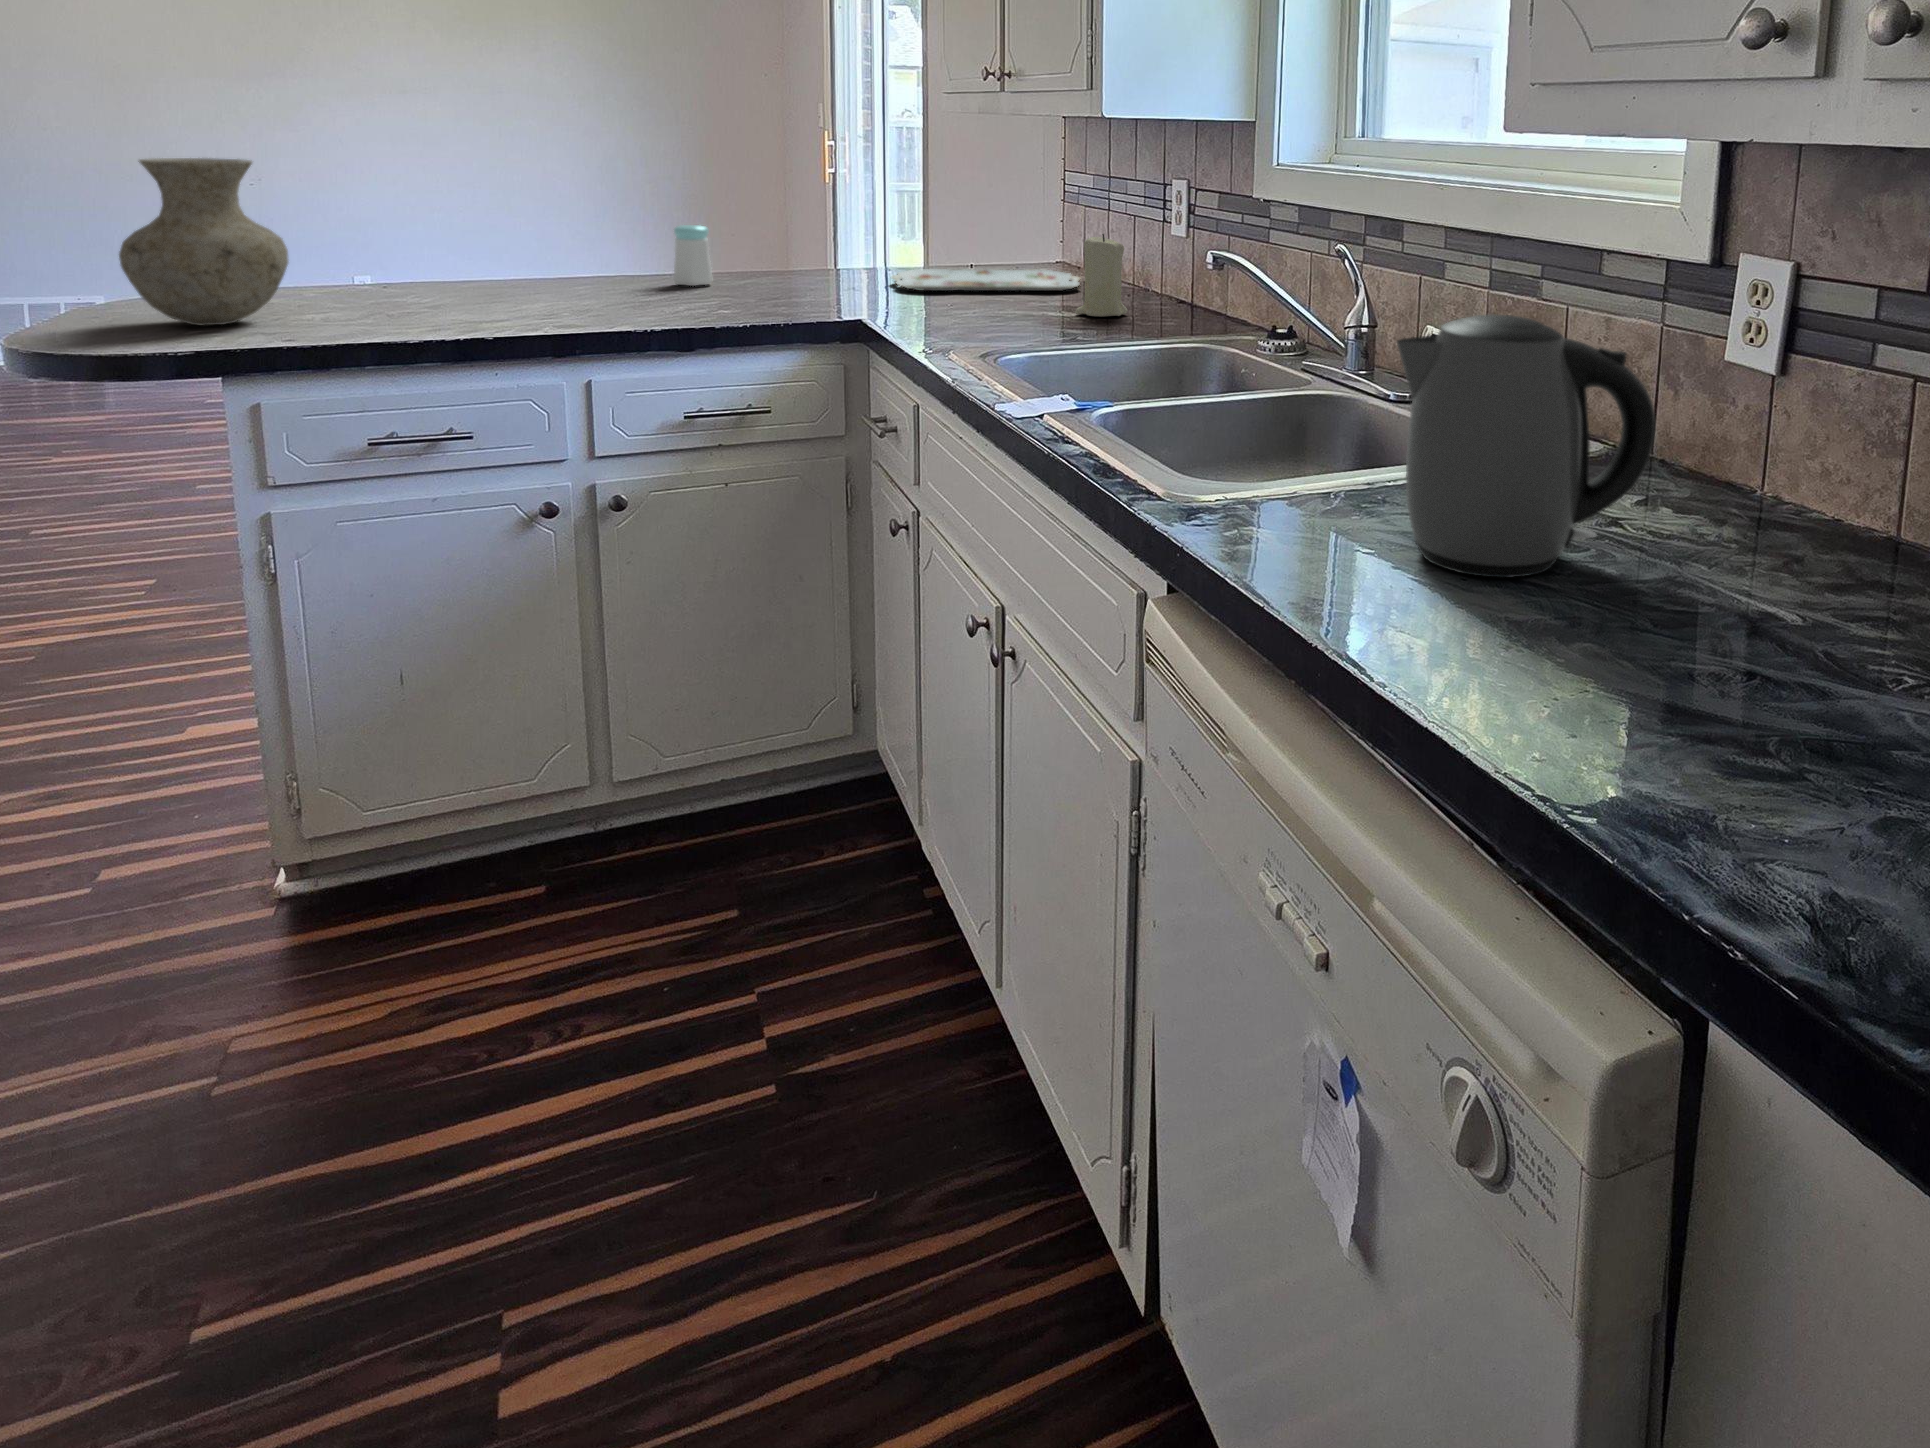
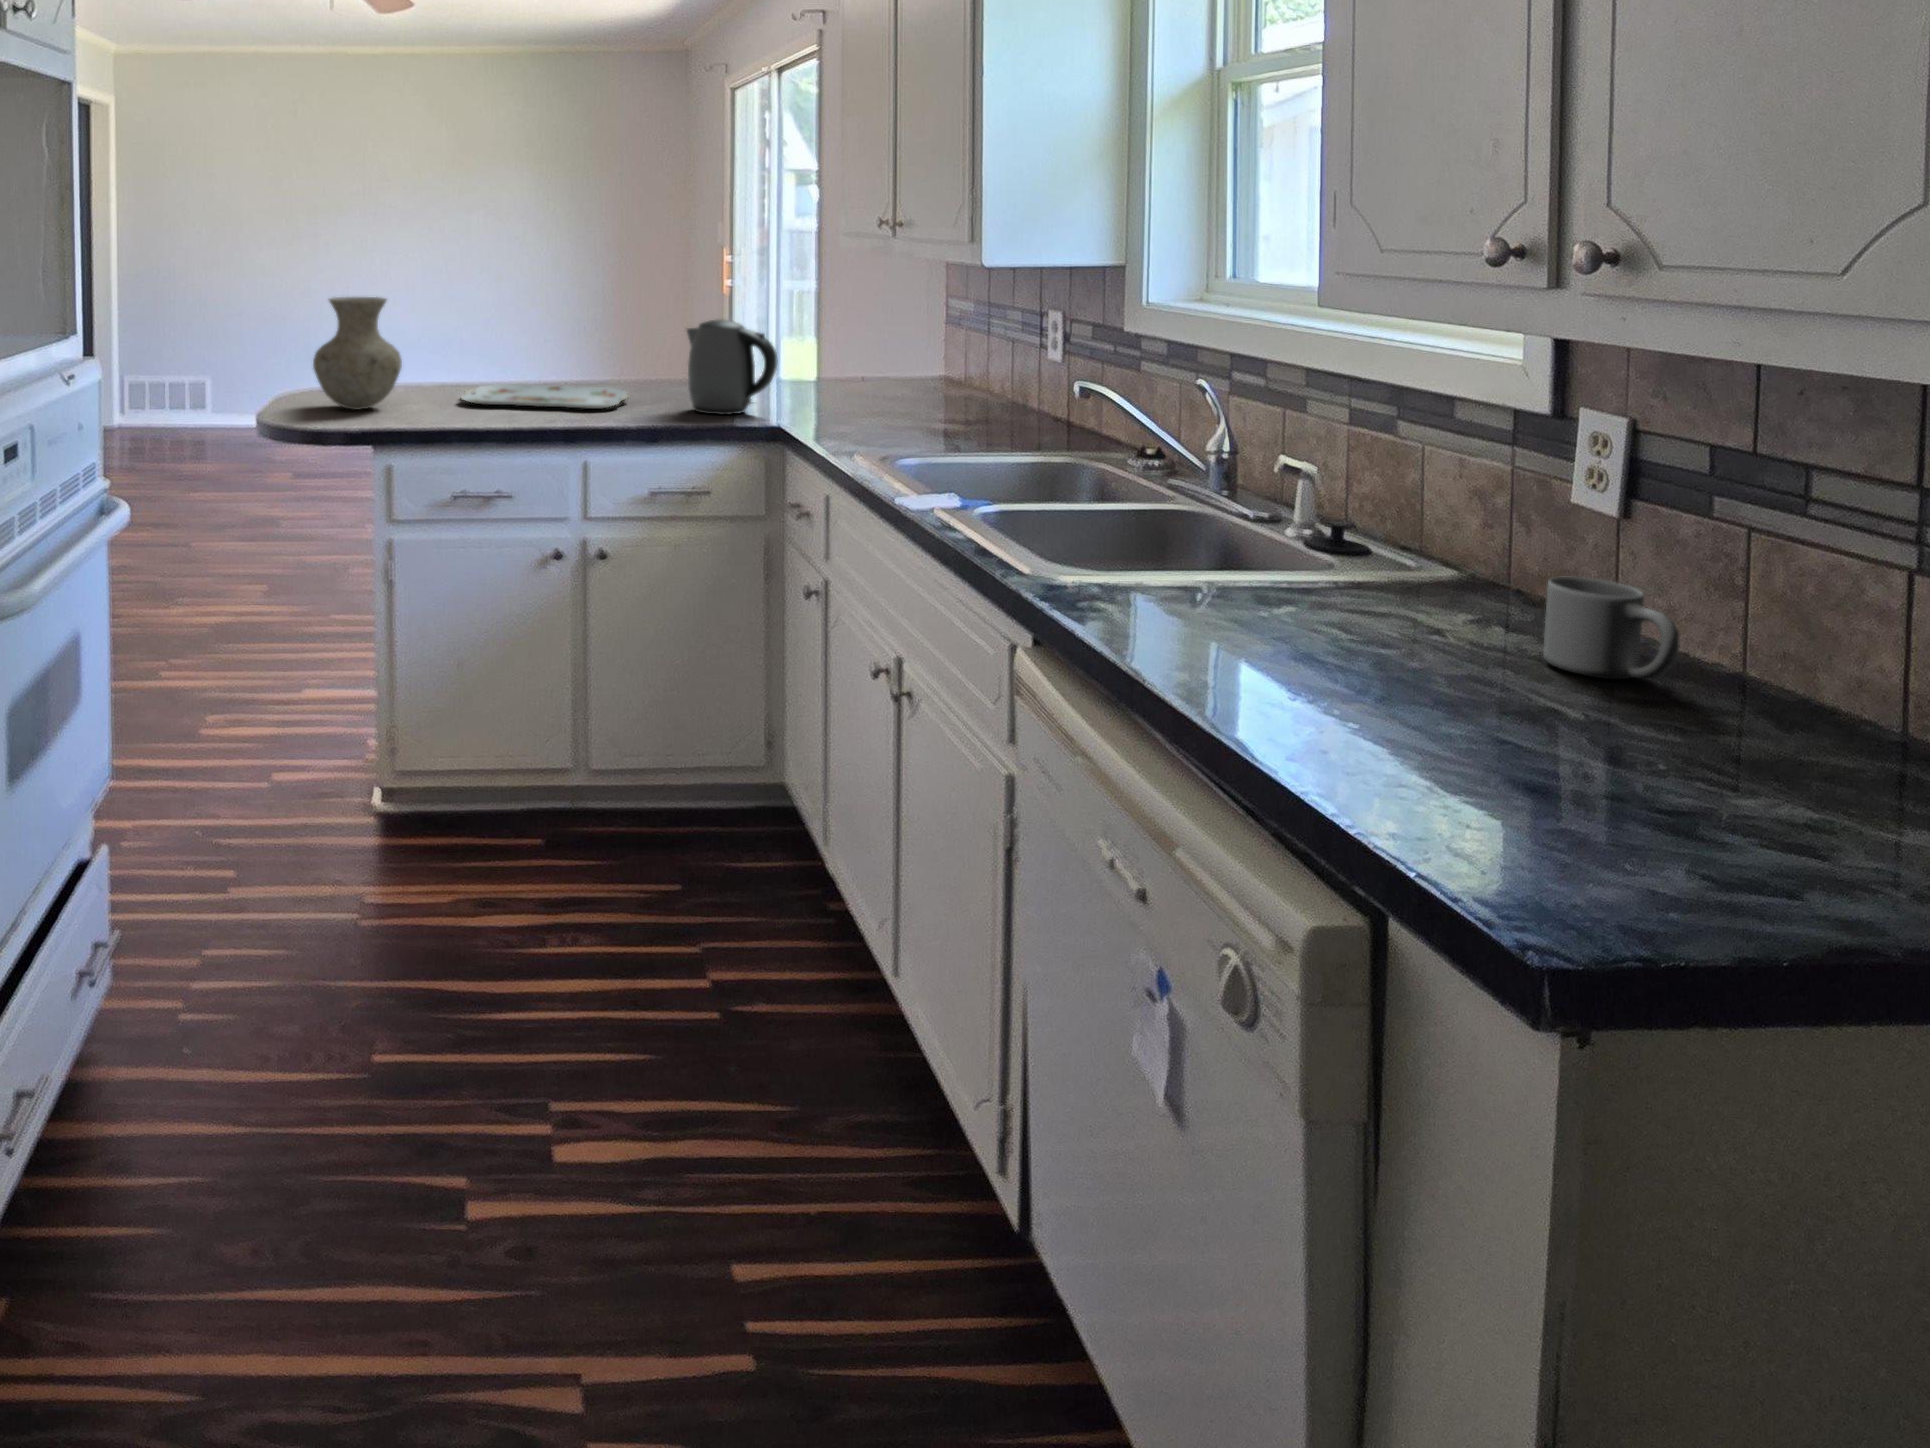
salt shaker: present [674,225,712,286] -> none [632,342,660,390]
candle: present [1075,234,1128,317] -> none [960,358,1008,431]
serving tray: present [892,269,1080,291] -> present [461,384,628,409]
kettle: present [1397,314,1655,578] -> present [687,320,778,415]
mug: none [1728,447,1872,563] -> present [1543,577,1680,680]

